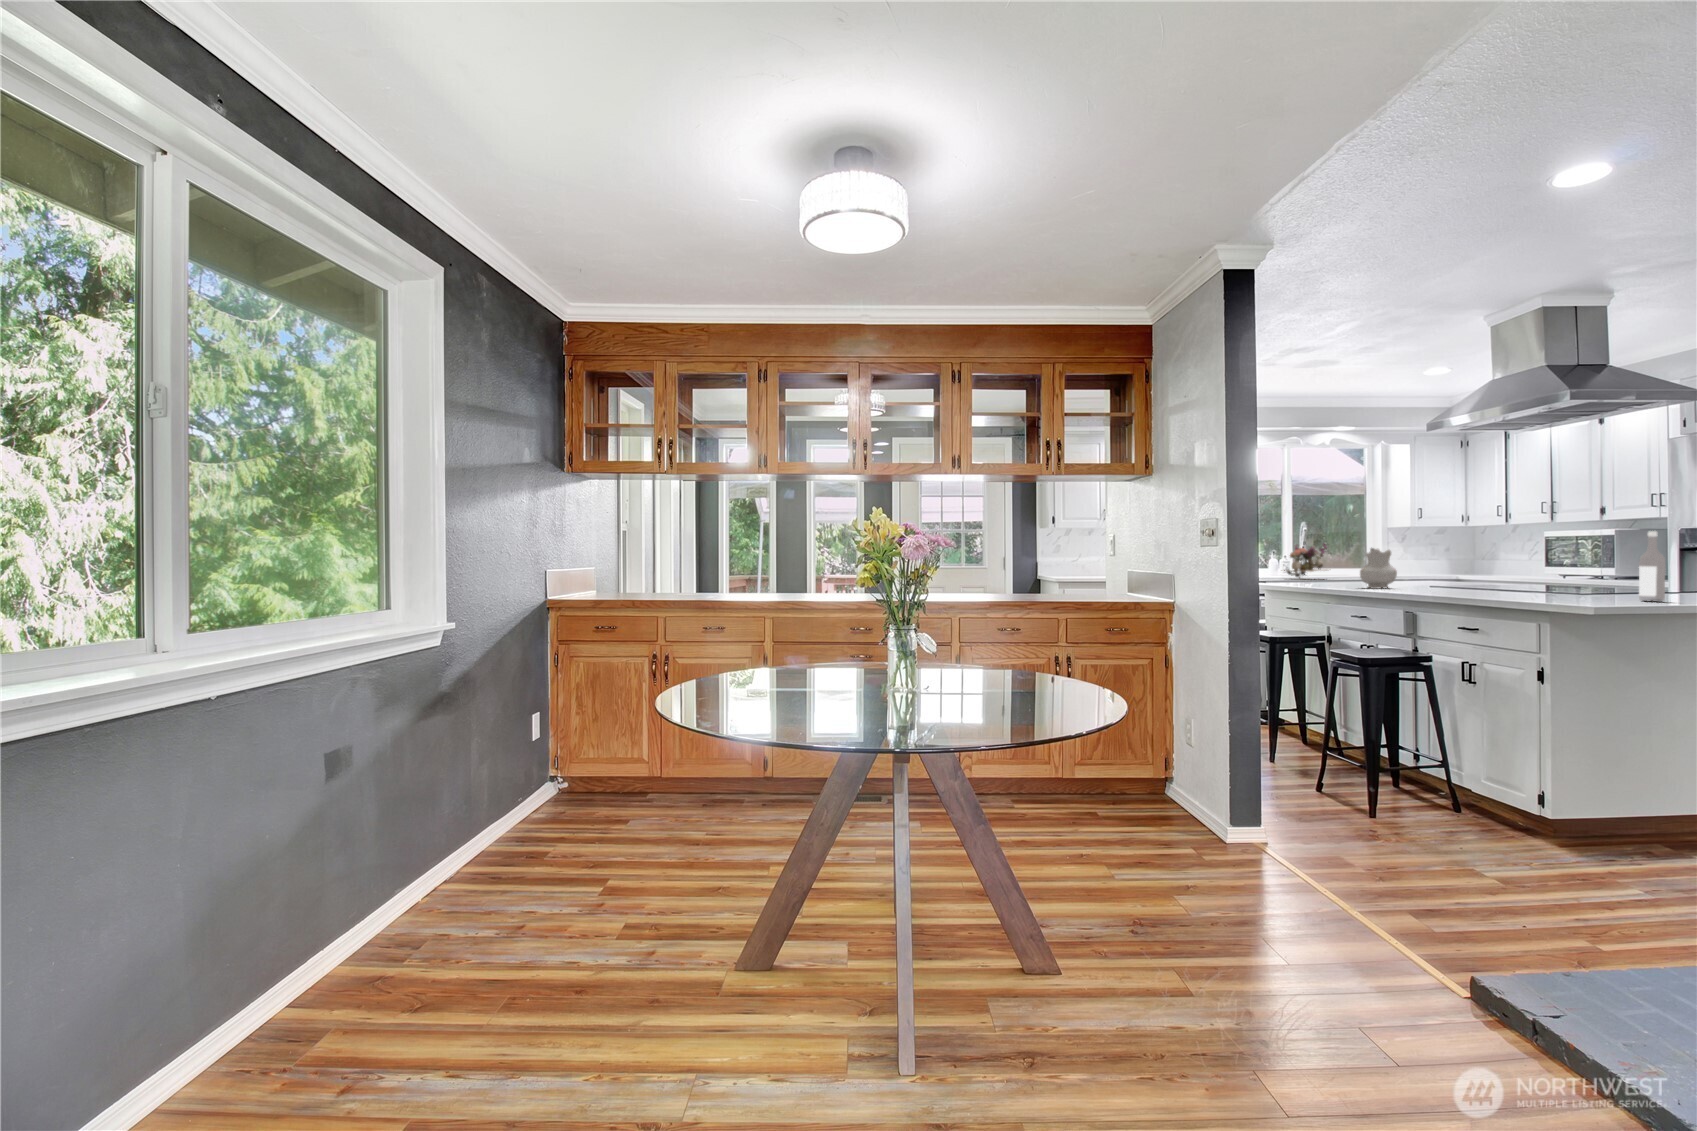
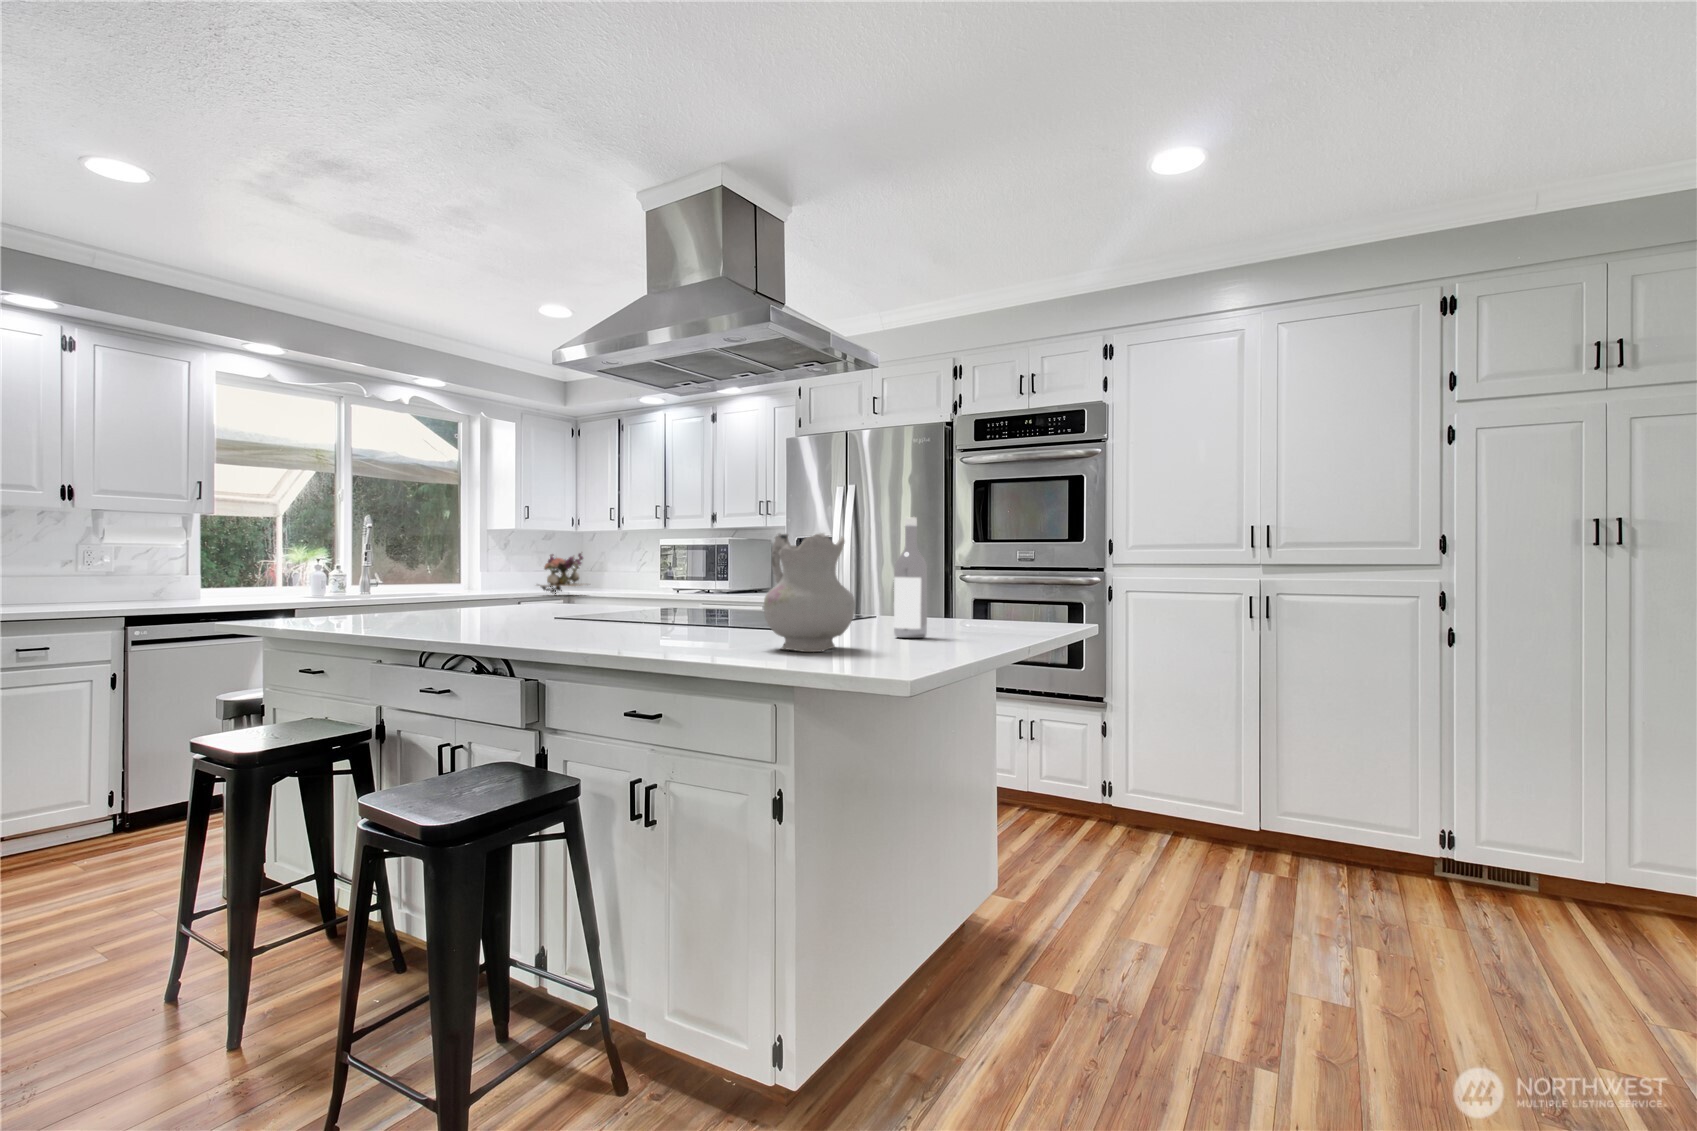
flower arrangement: present [1284,543,1327,578] -> present [540,553,583,594]
ceramic pitcher: present [1360,548,1397,589] -> present [764,533,855,652]

